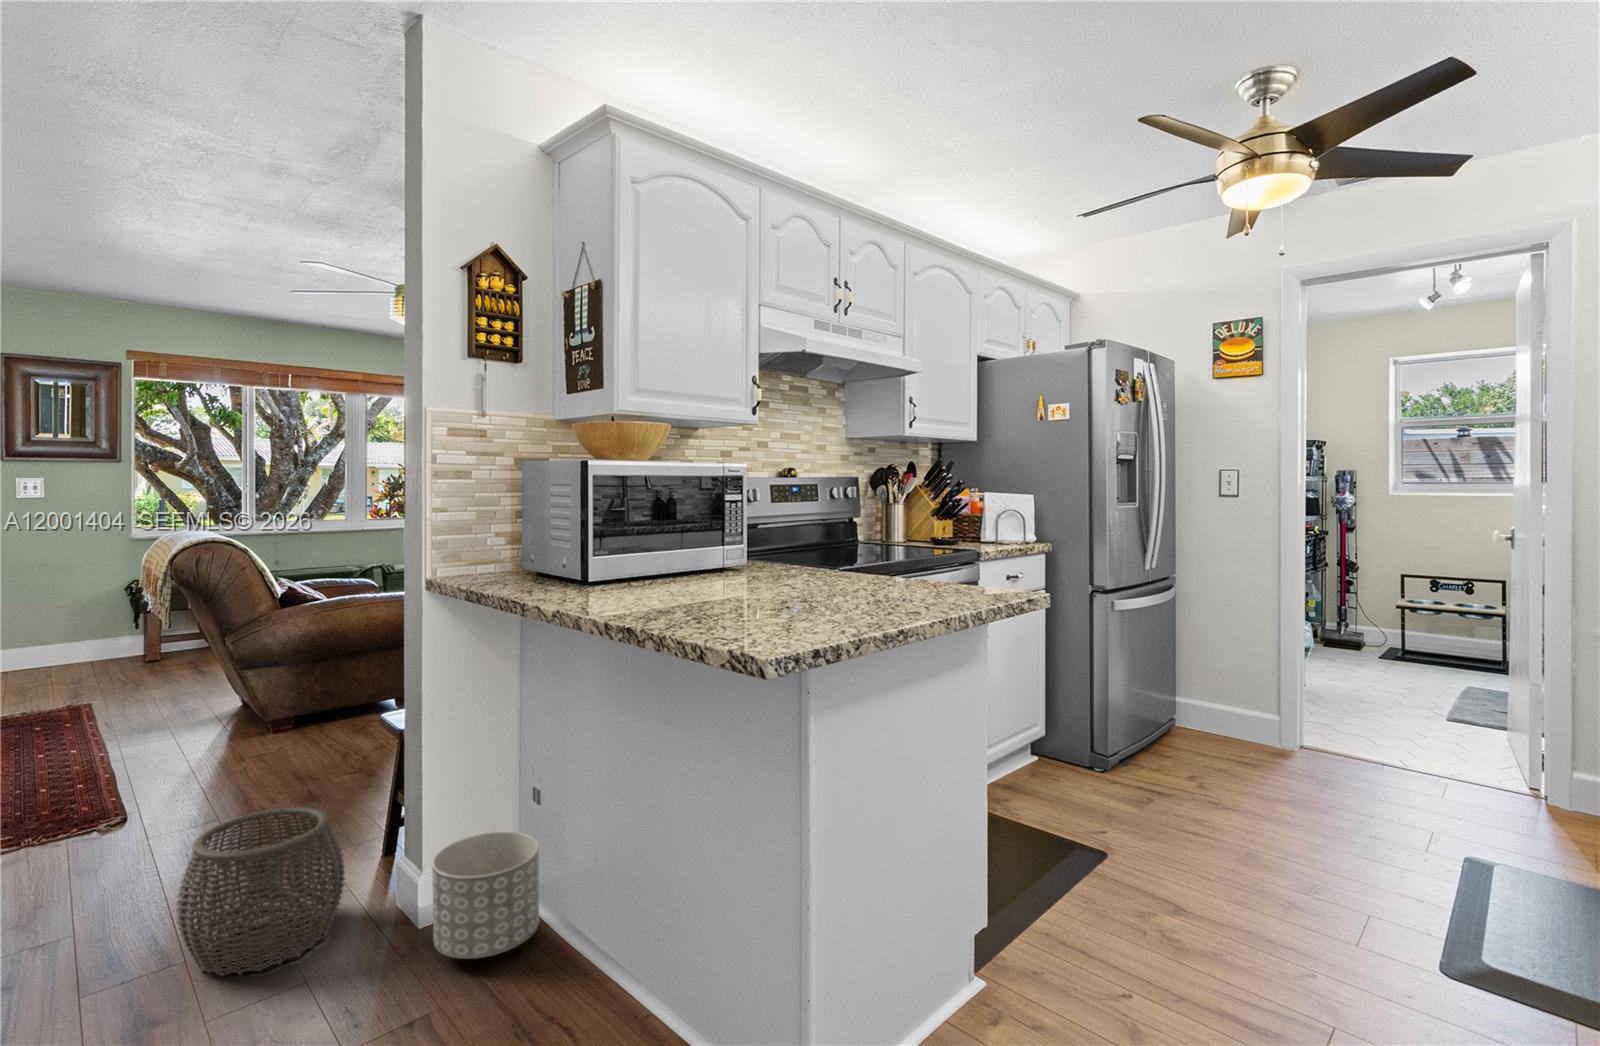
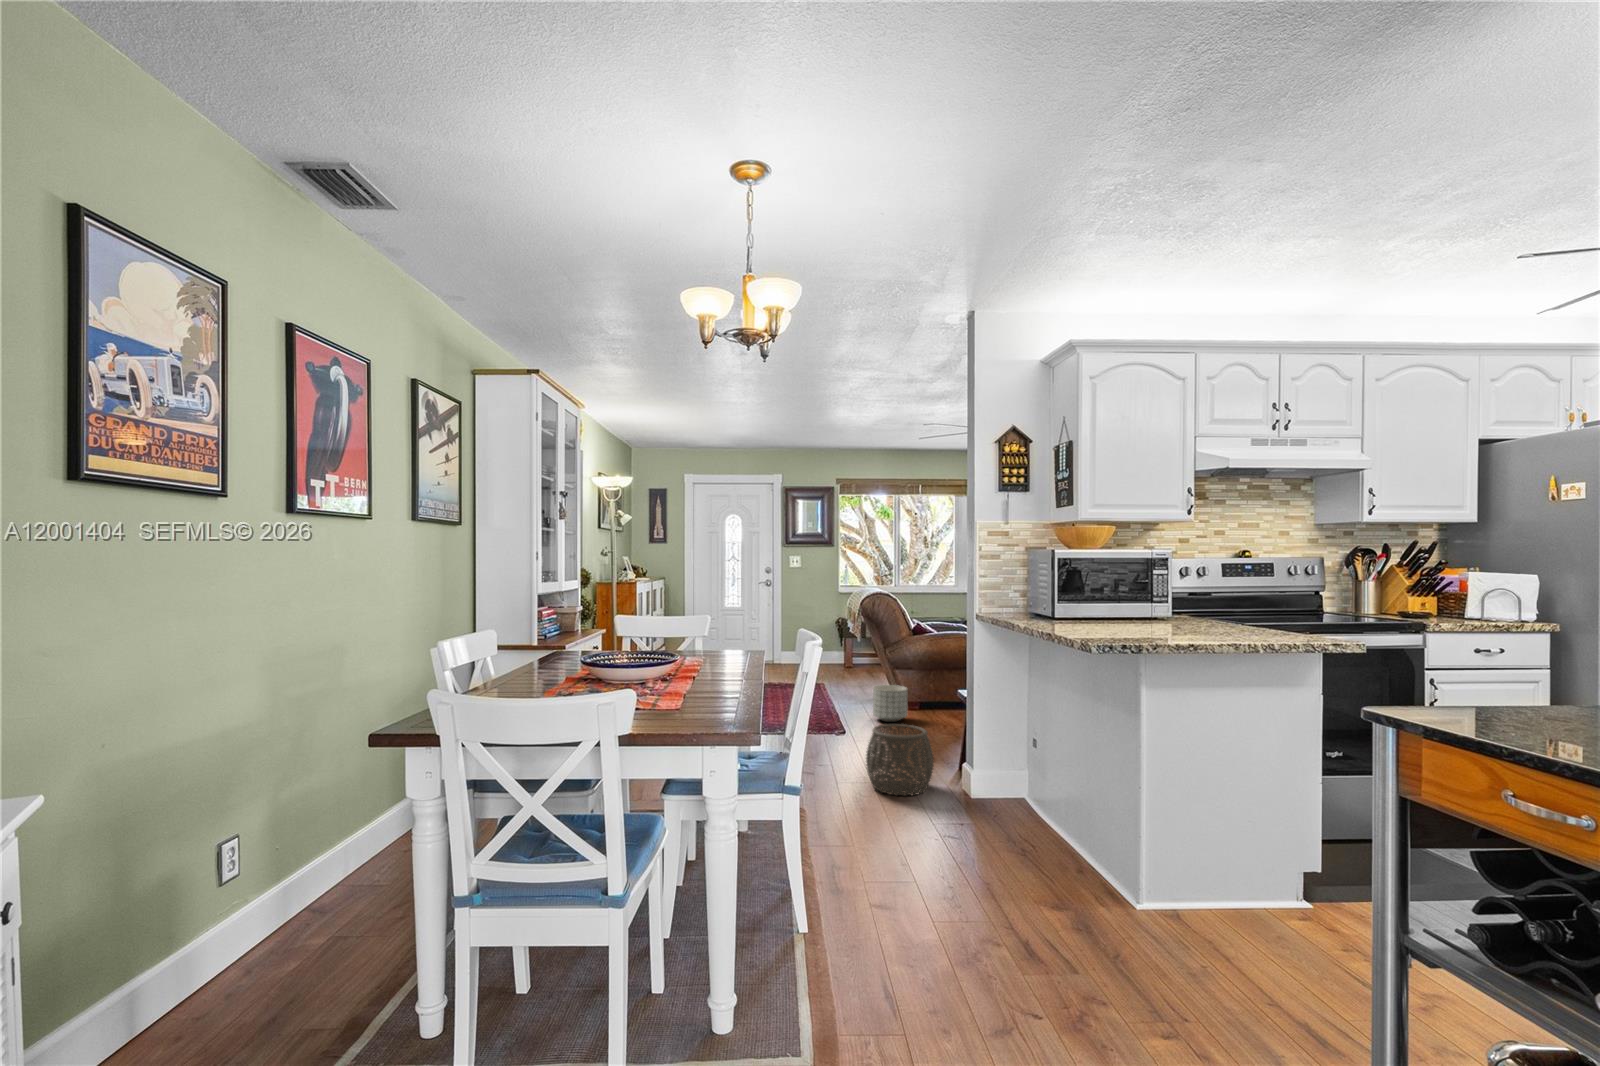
planter: present [432,832,539,959] -> present [873,685,907,722]

